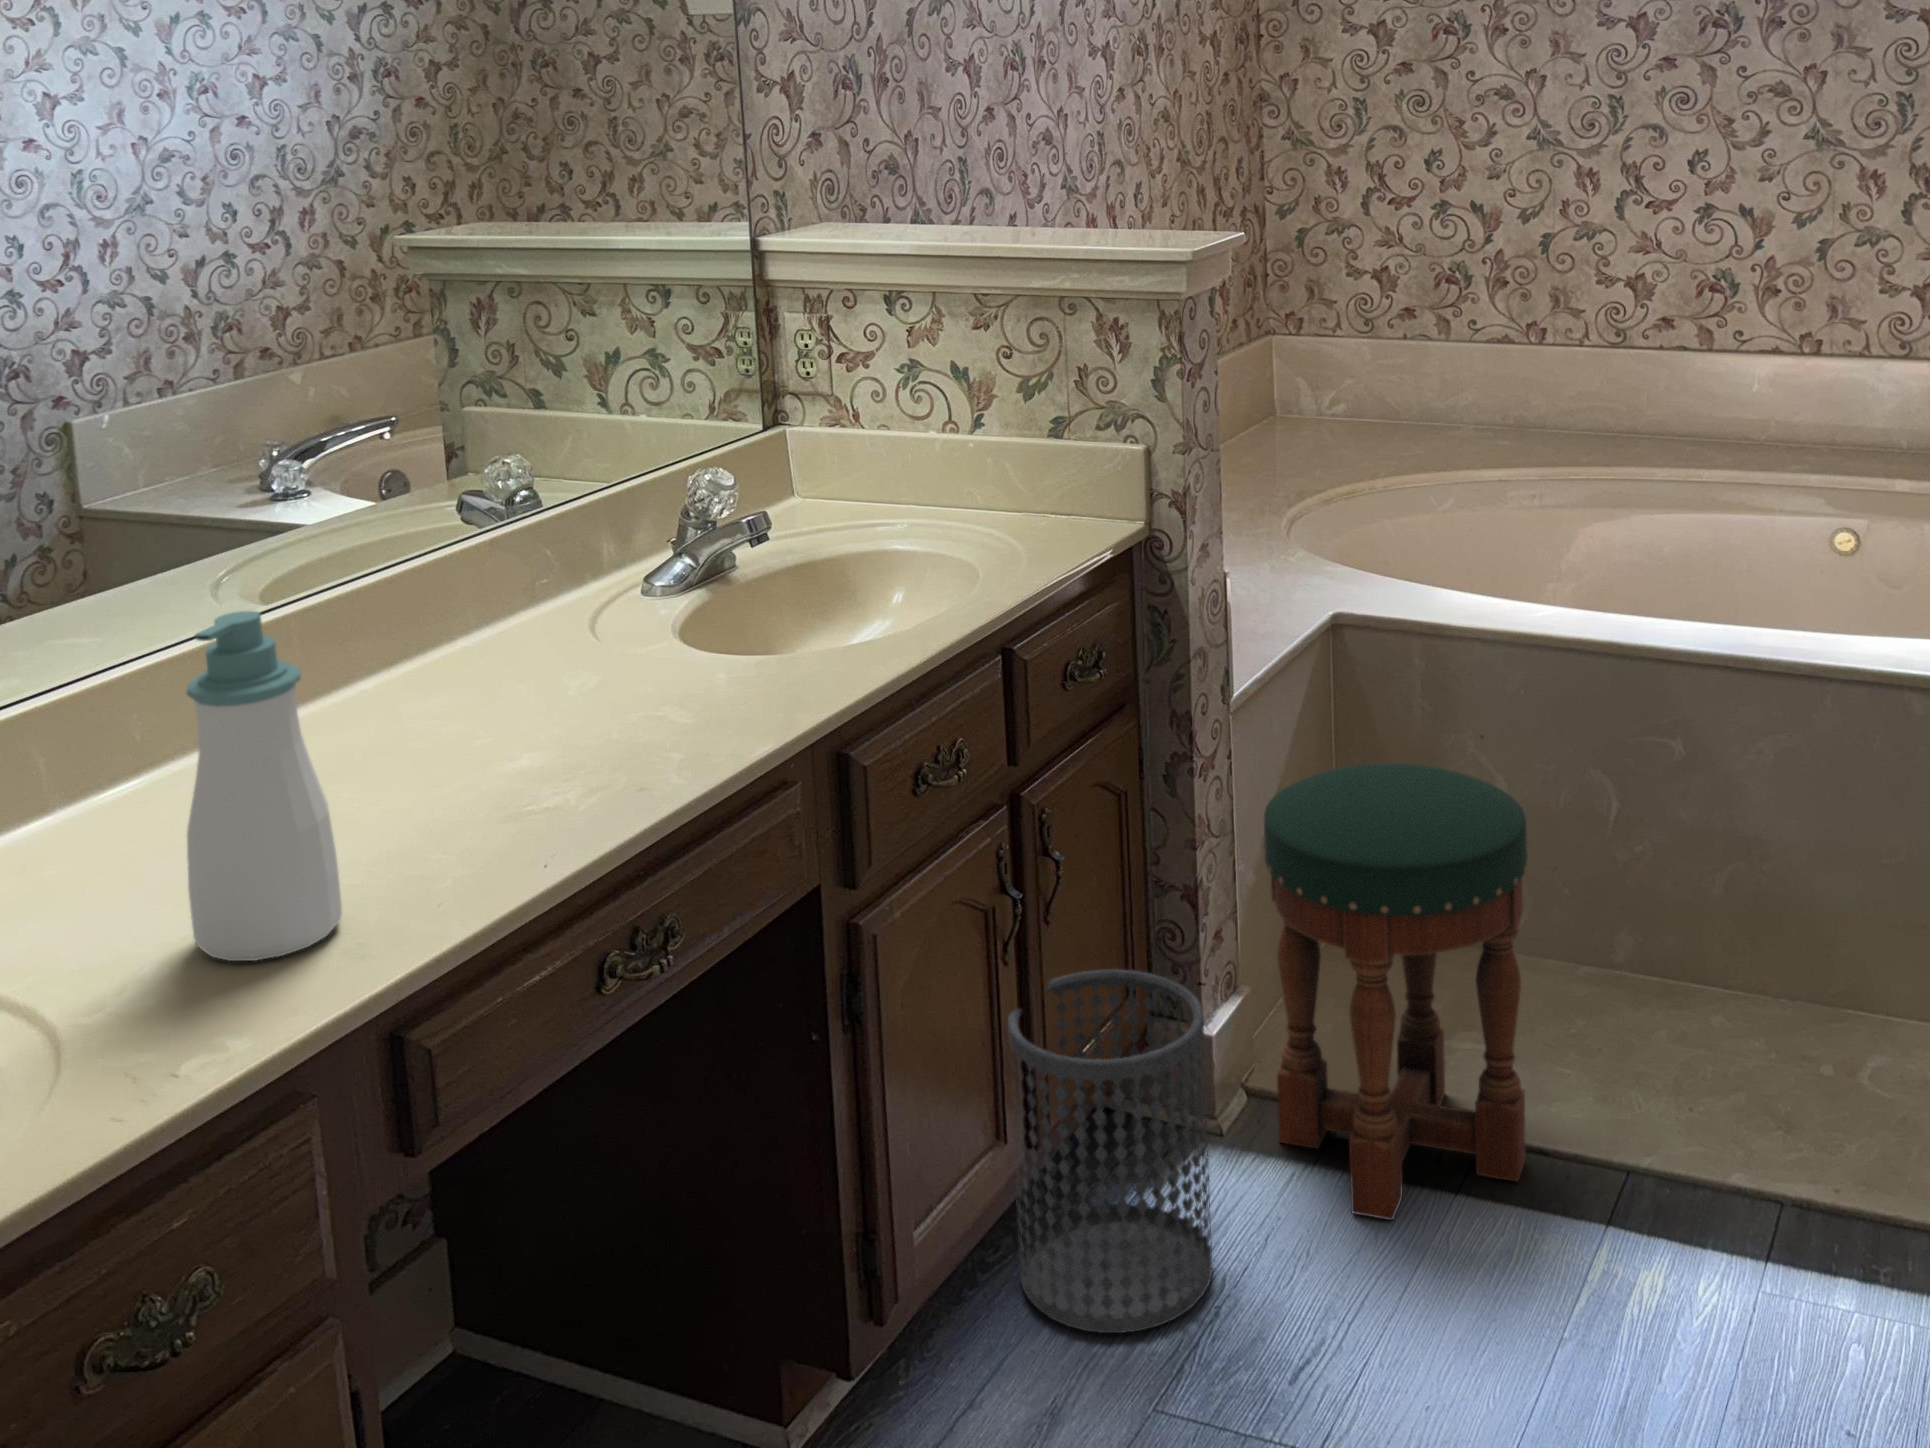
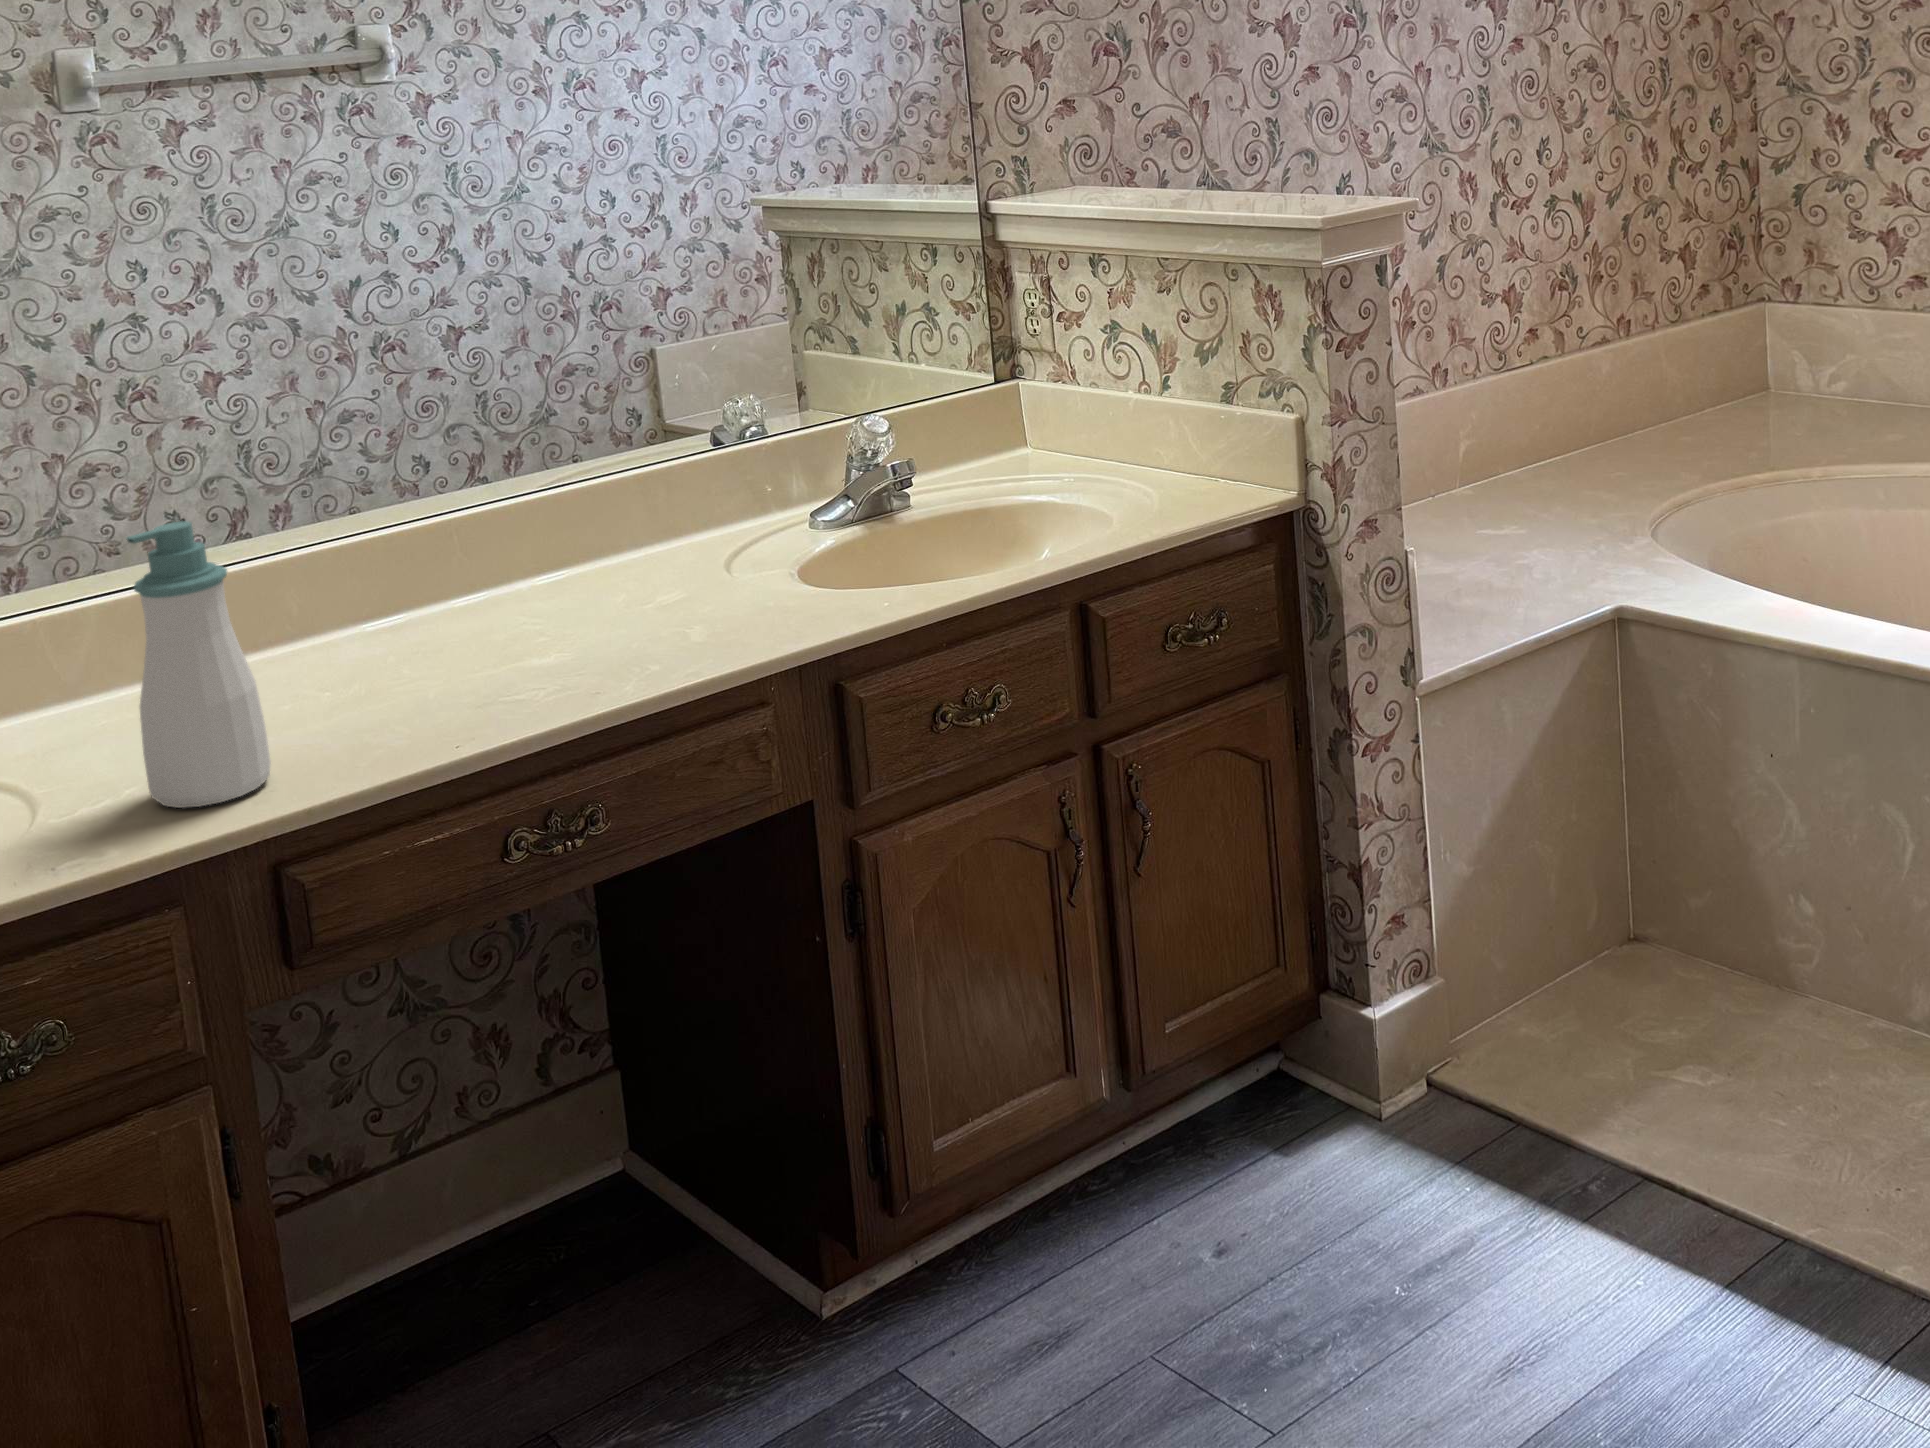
stool: present [1264,763,1528,1220] -> none [1403,769,1696,1253]
wastebasket: present [1008,969,1212,1333] -> none [1088,940,1305,1303]

